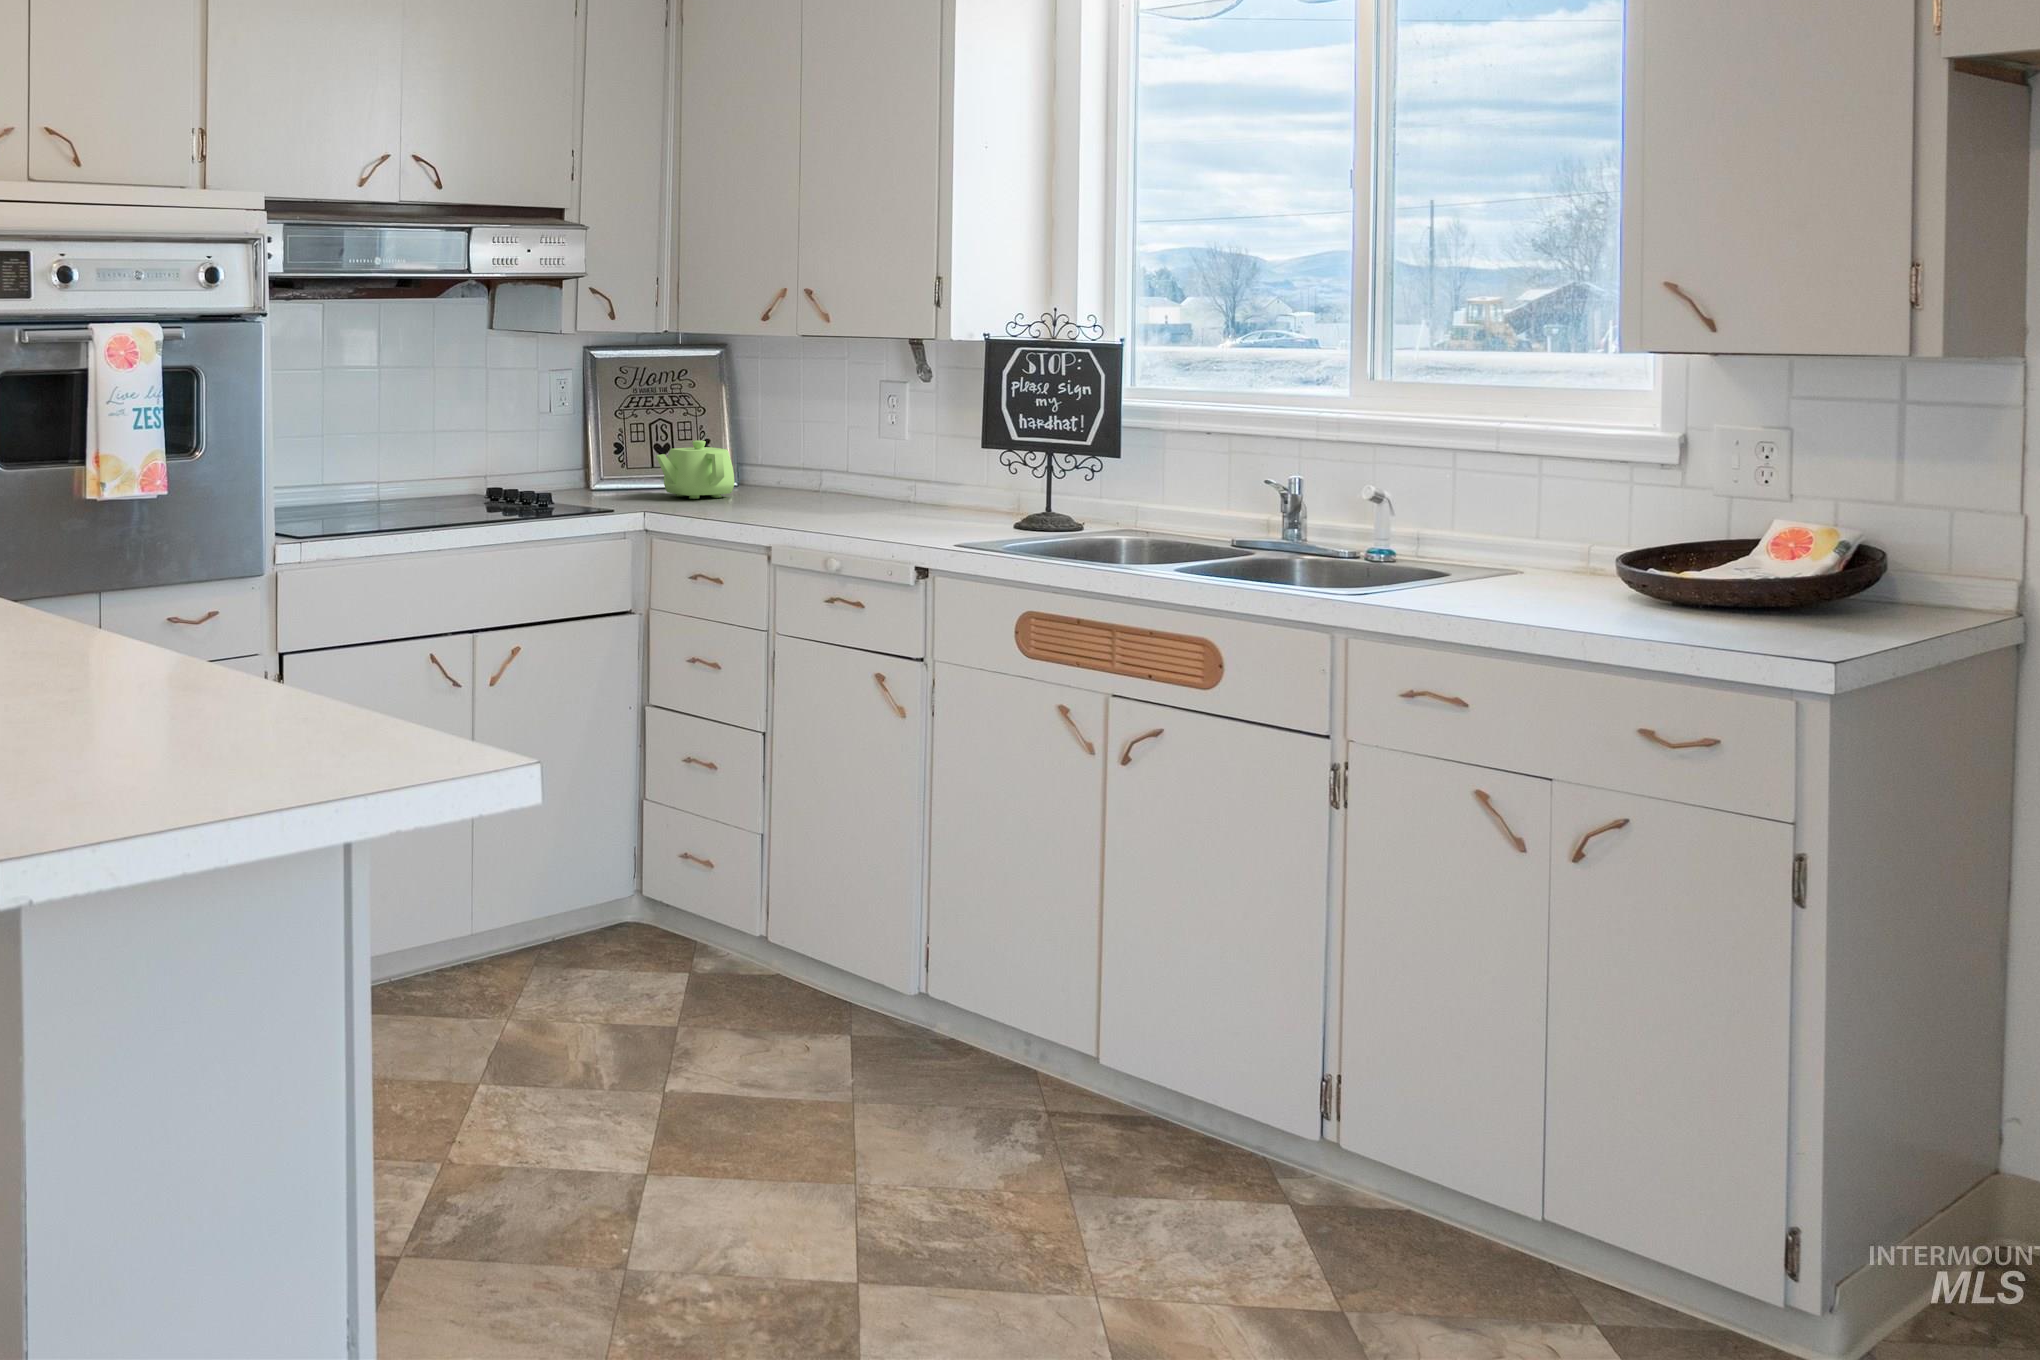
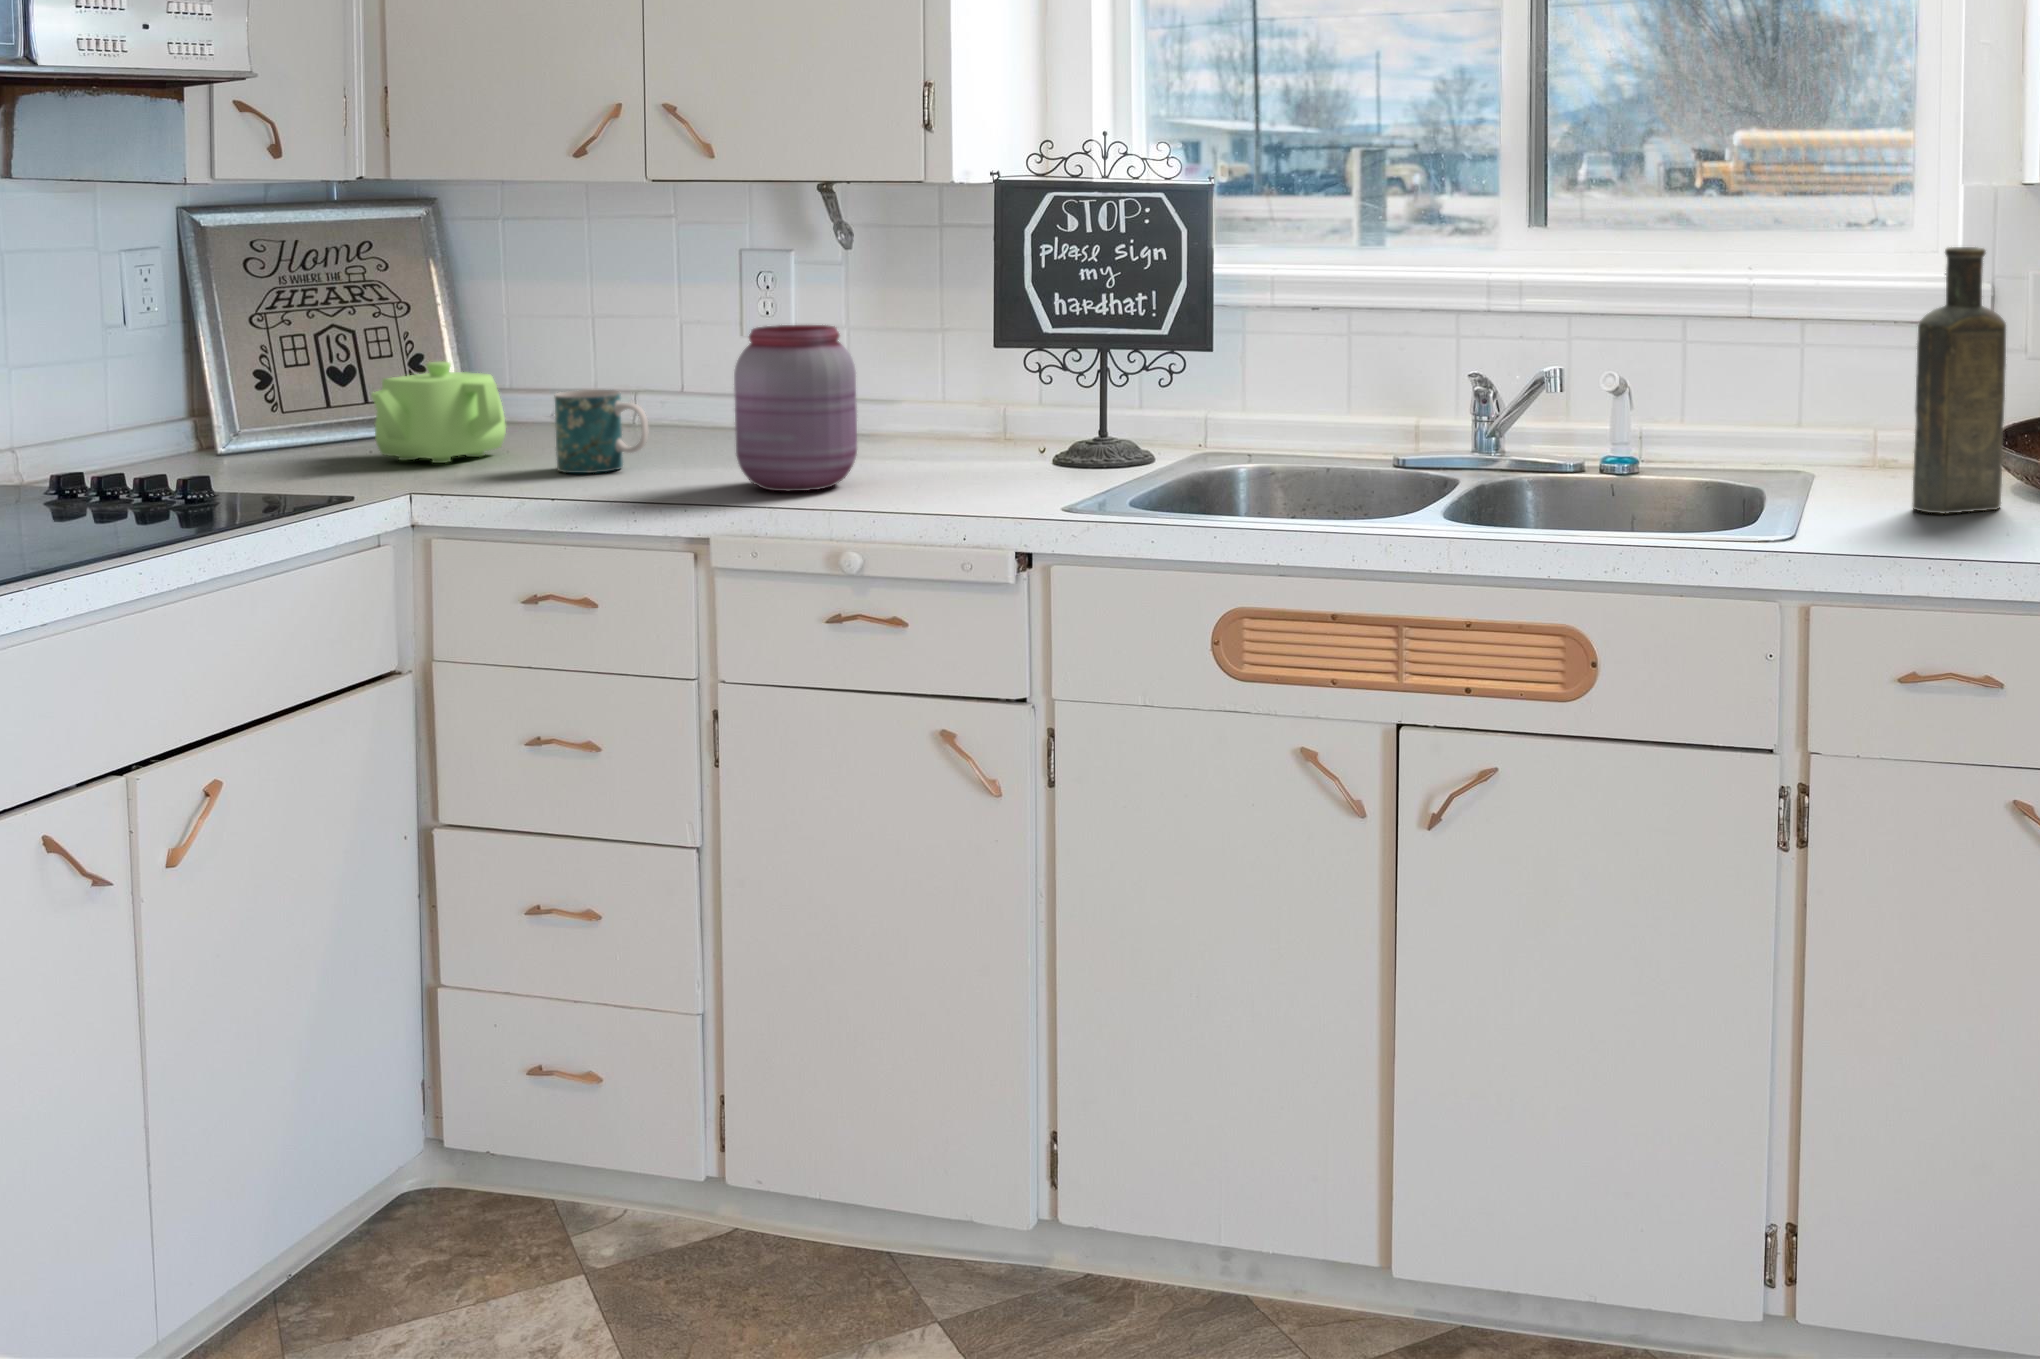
bottle: none [1490,399,1584,598] -> present [1912,247,2006,514]
jar: none [811,426,884,526] -> present [734,325,857,491]
mug: none [741,461,790,509] -> present [555,390,648,473]

